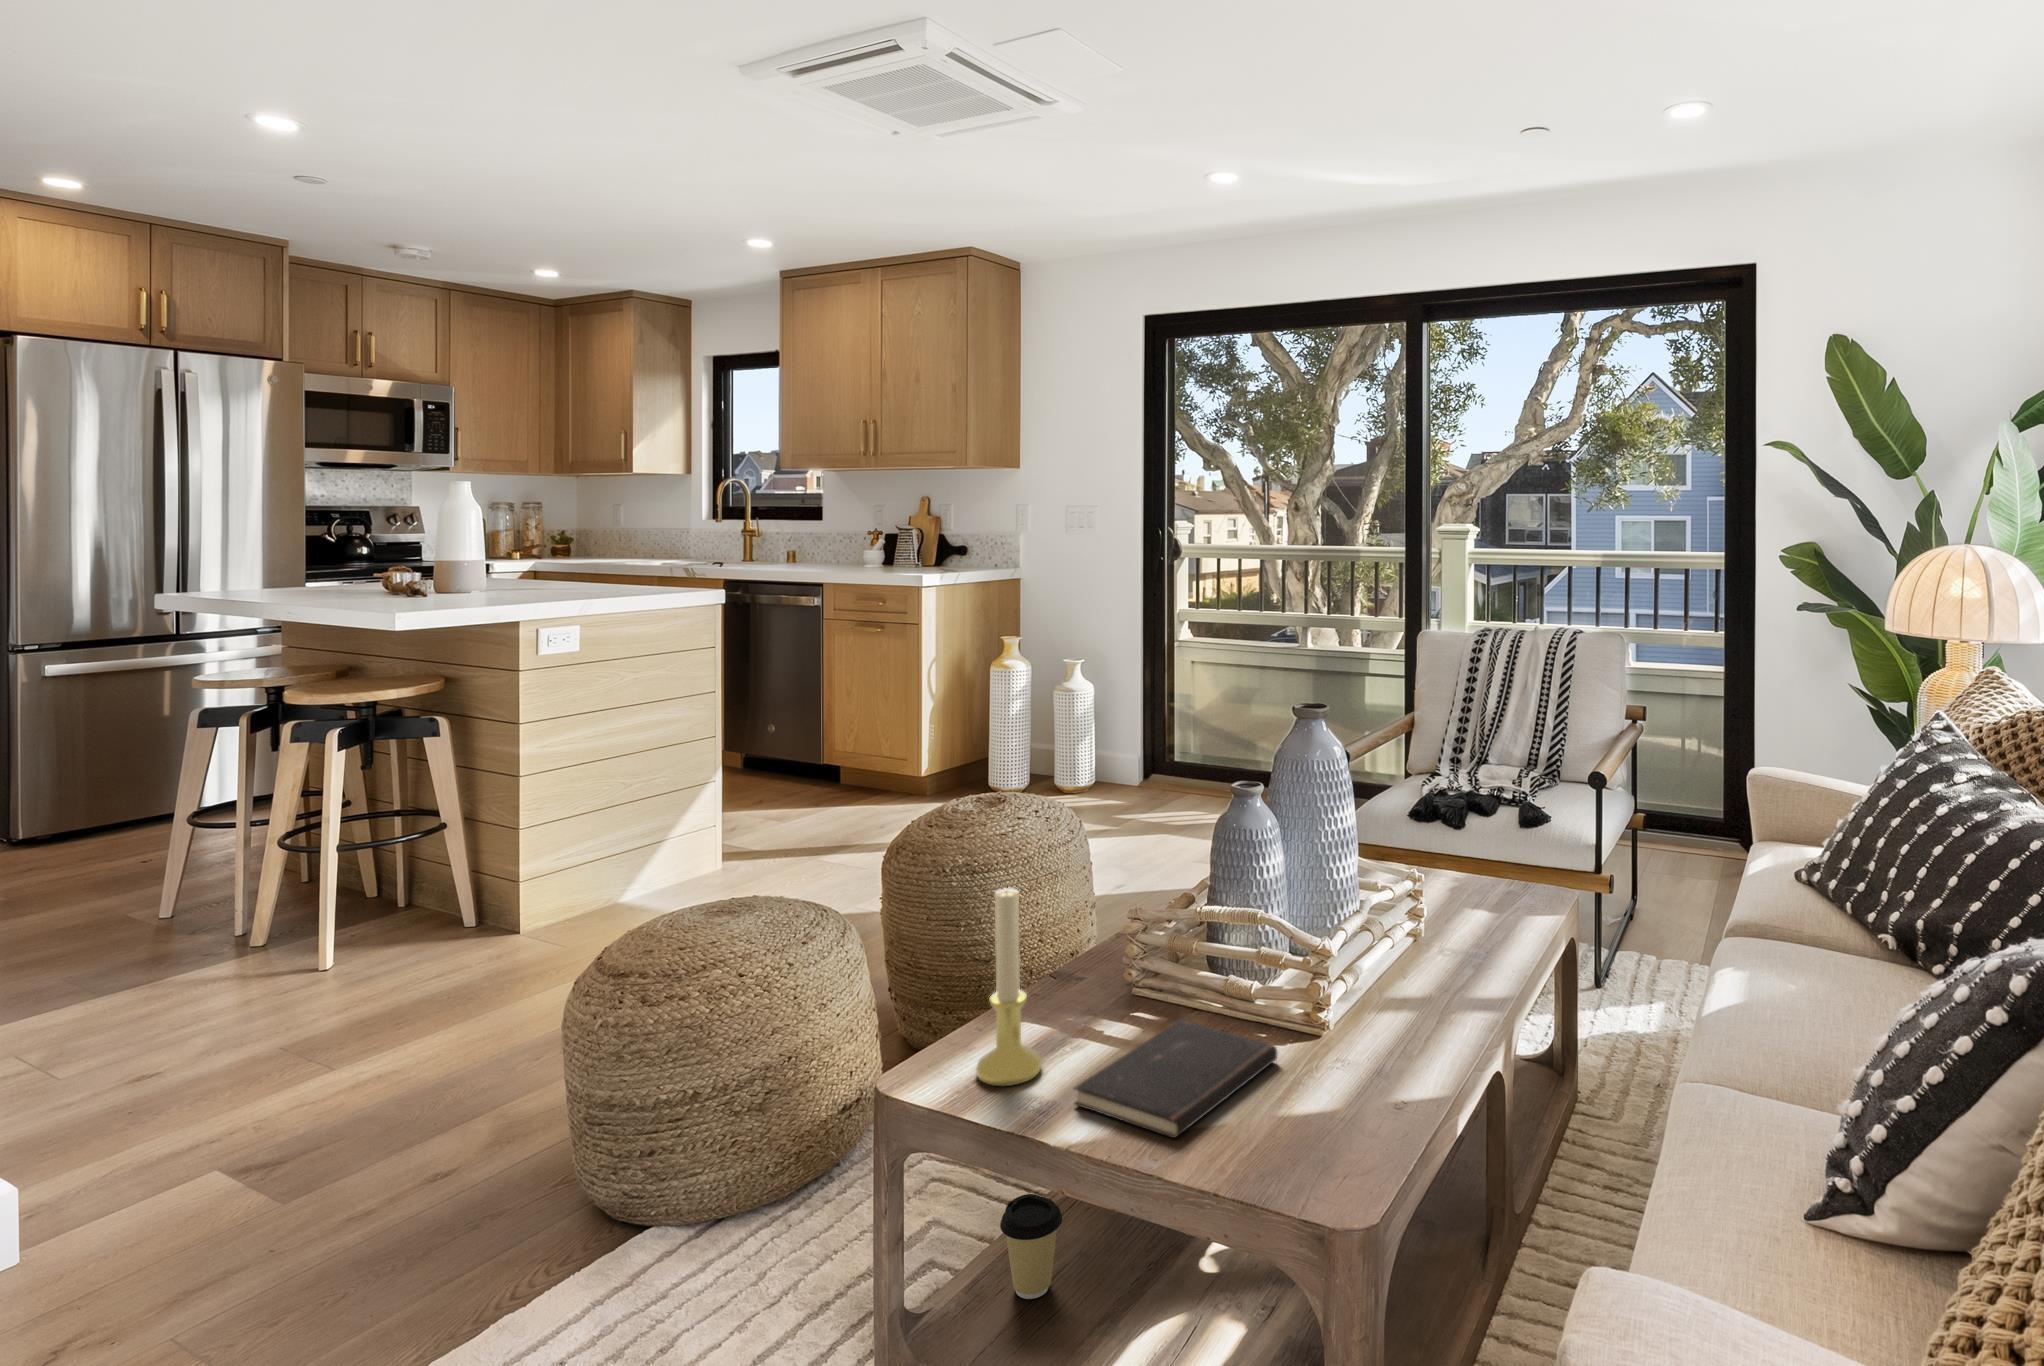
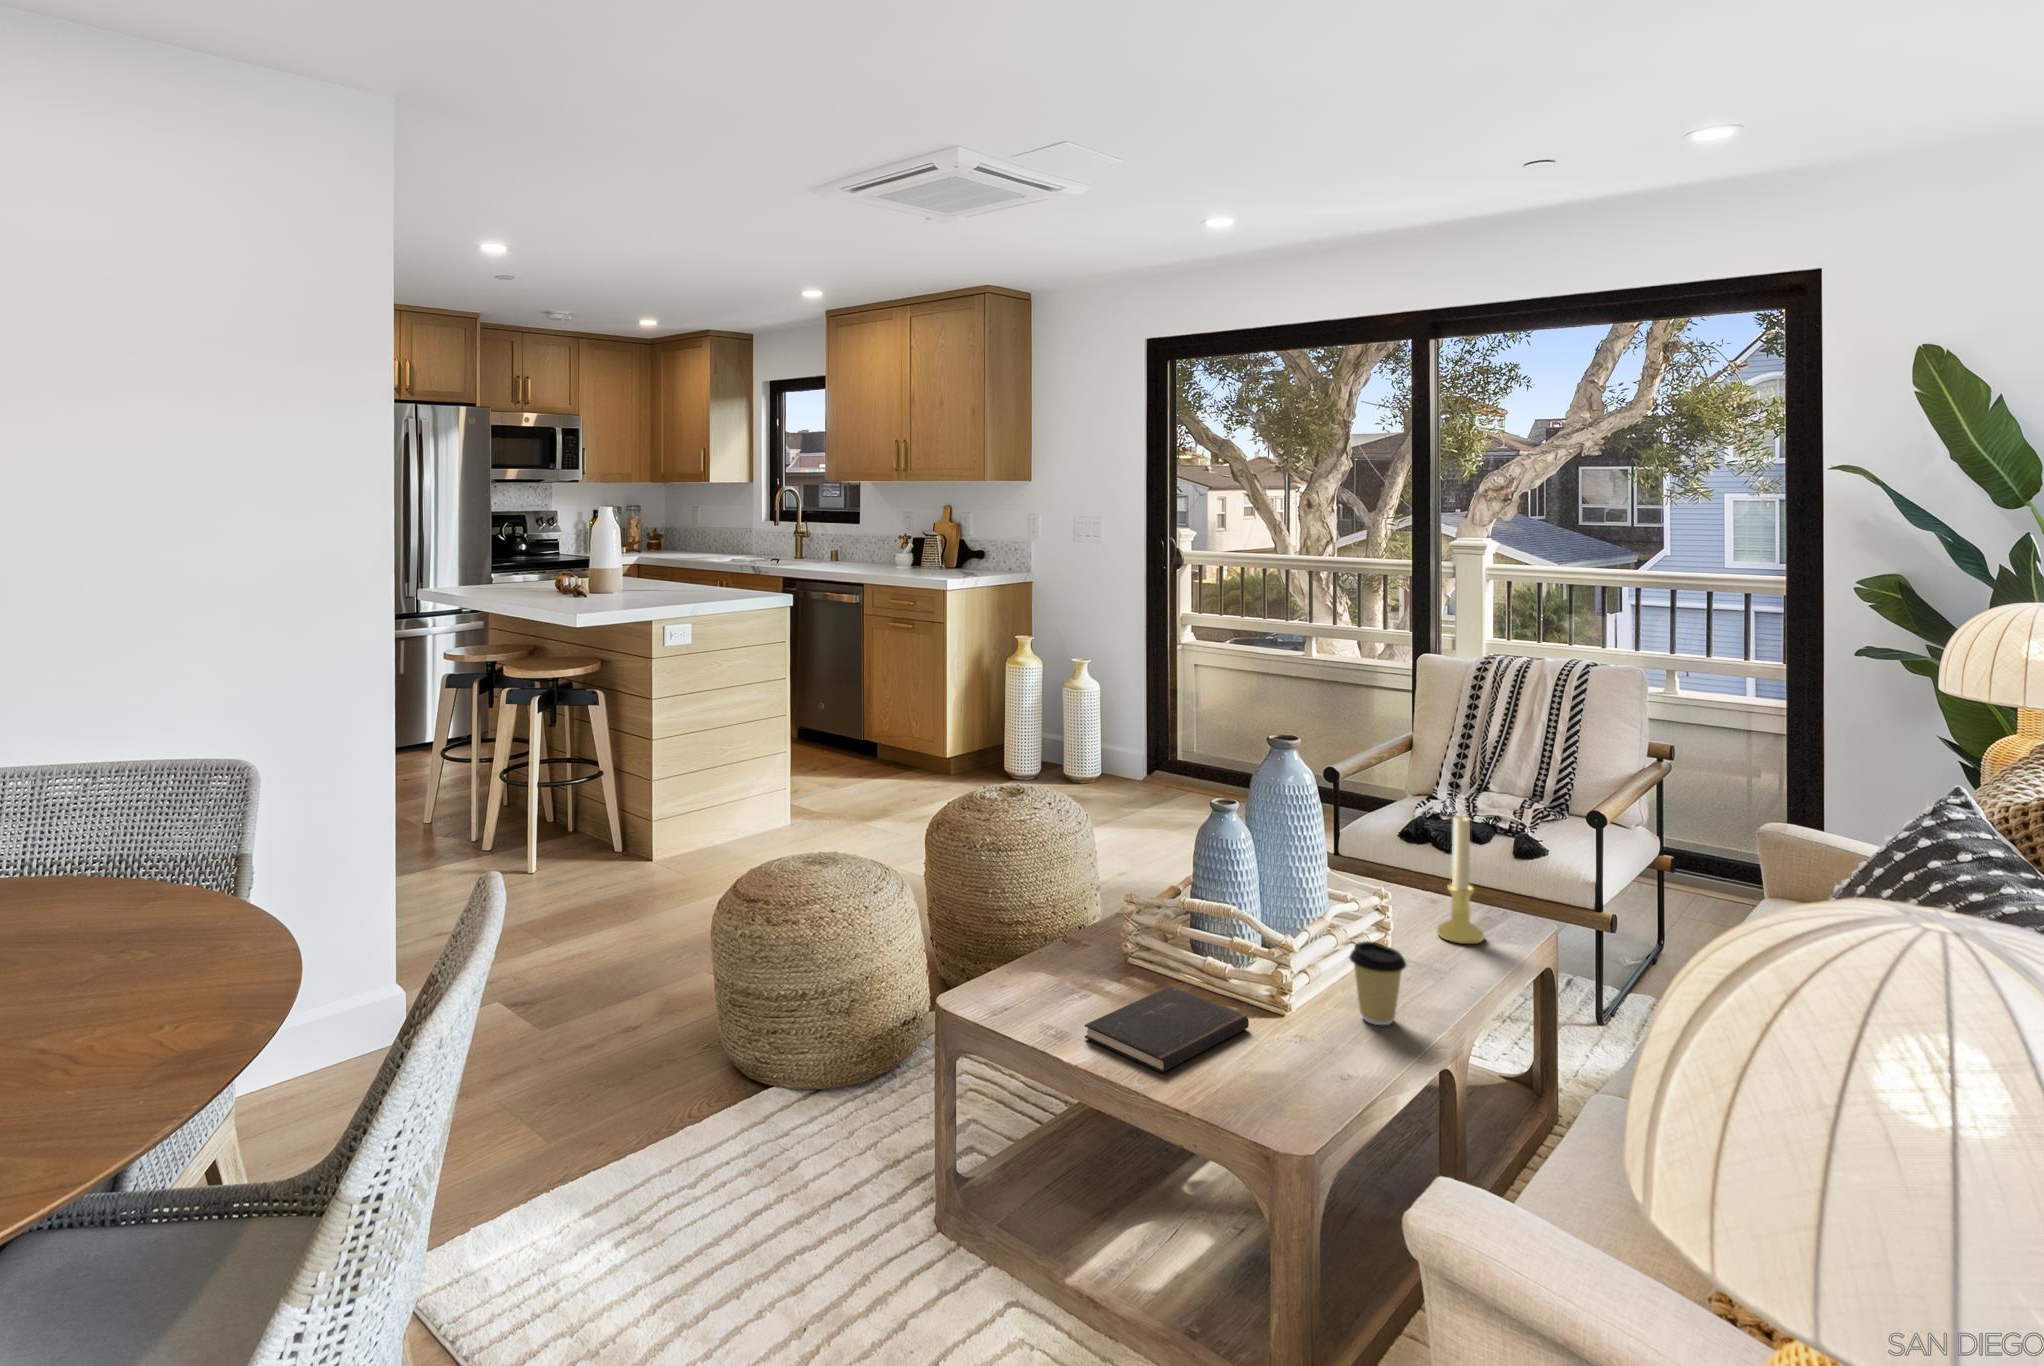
candle holder: present [976,888,1042,1086] -> present [1437,816,1484,944]
coffee cup: present [1000,1194,1062,1299] -> present [1349,941,1407,1025]

